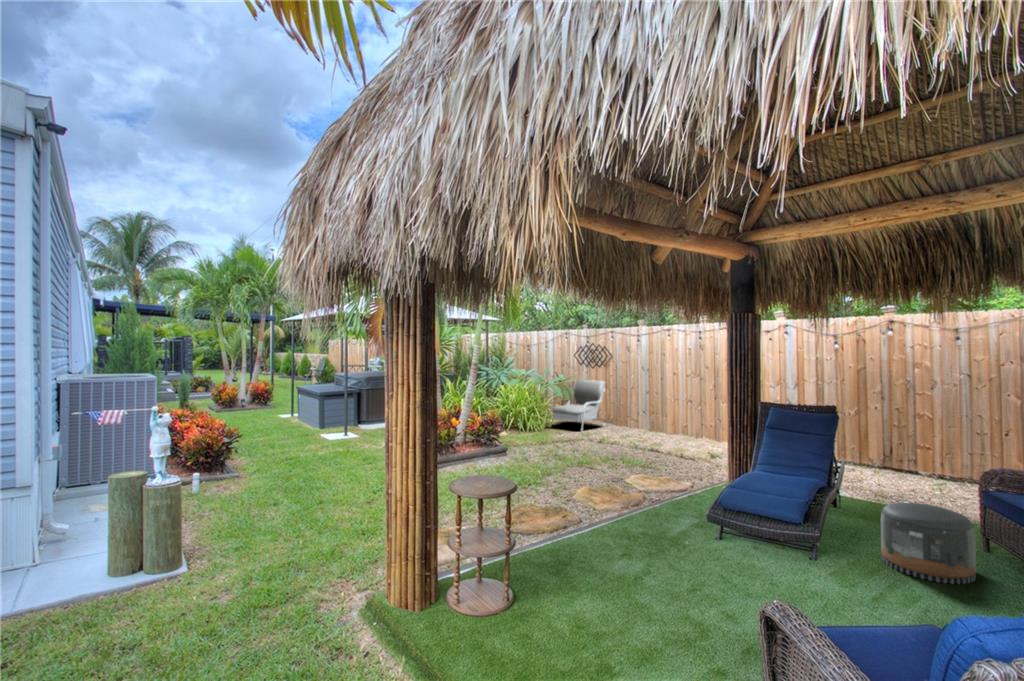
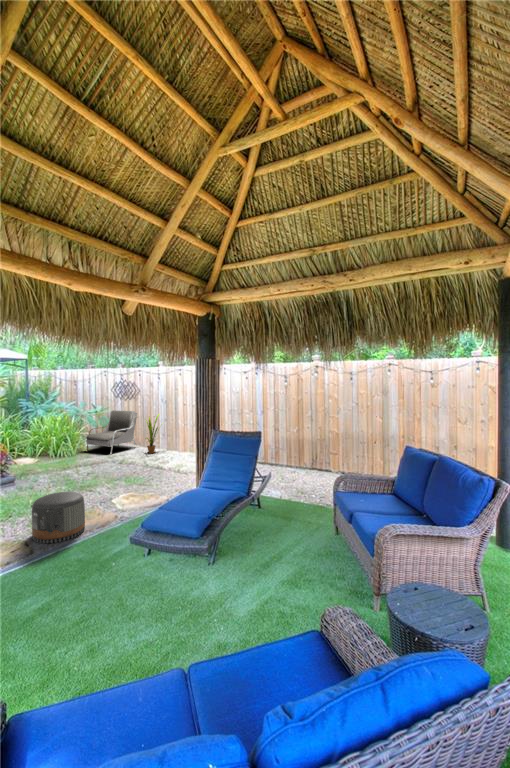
house plant: none [619,384,645,434] -> present [147,414,159,454]
pouf: present [881,503,976,584] -> present [32,492,85,543]

